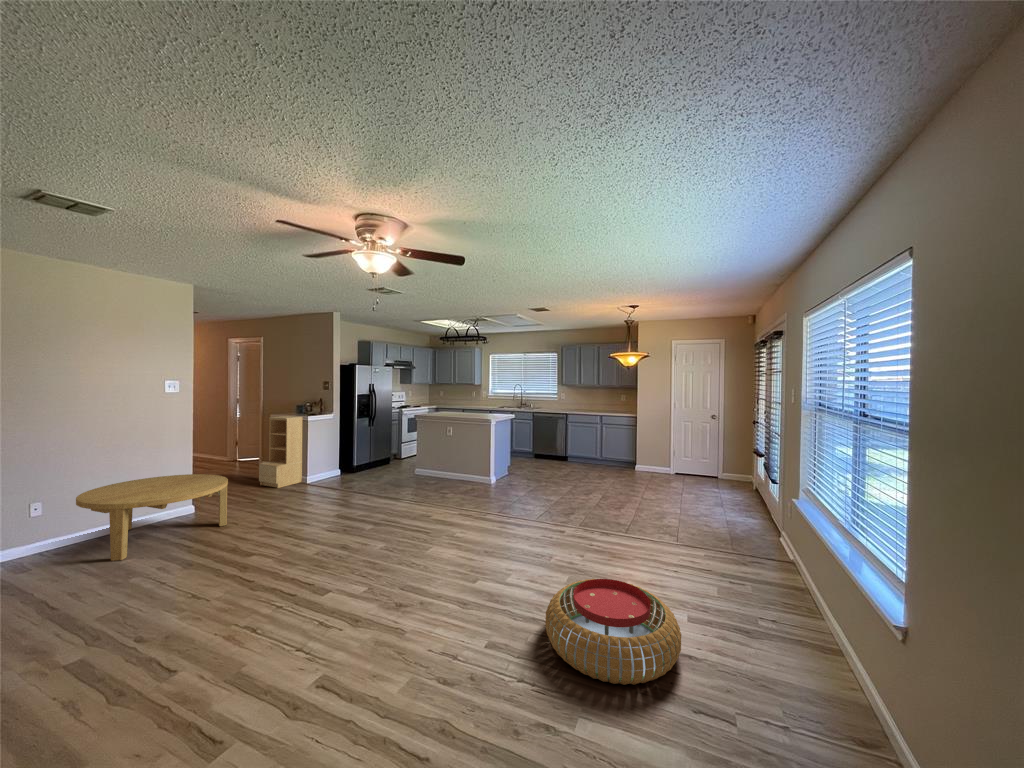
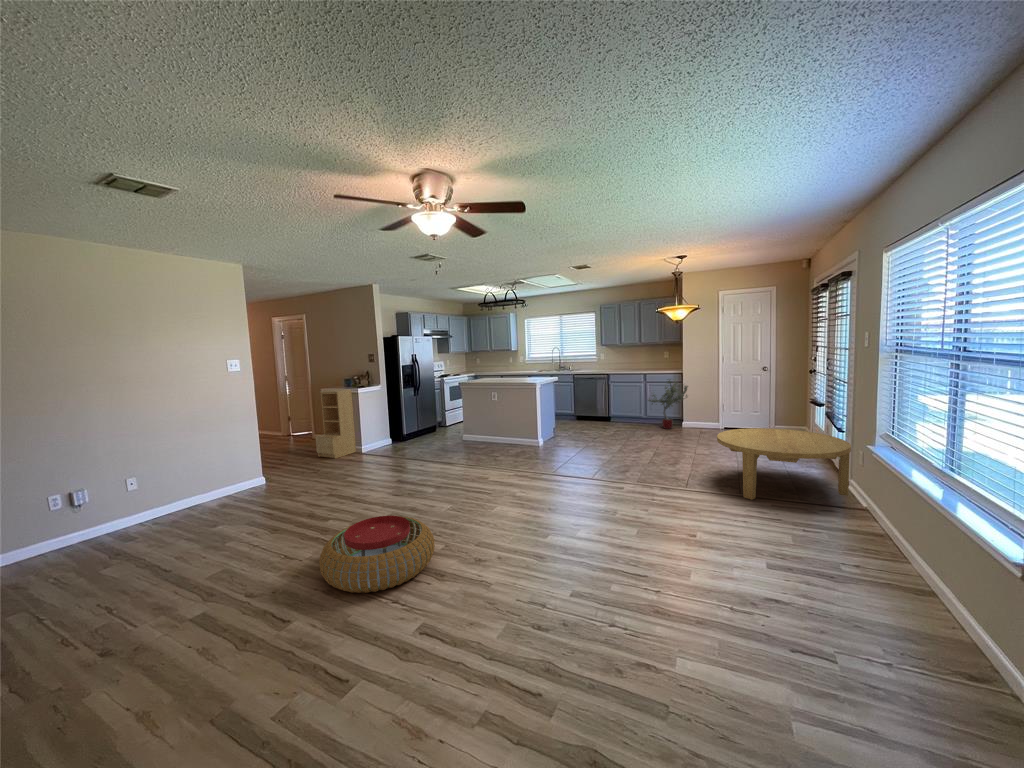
potted tree: none [602,421,641,471] -> present [648,379,688,429]
coffee table: present [76,474,228,561] -> present [717,428,851,500]
pouf: present [545,579,681,685] -> present [319,516,435,593]

